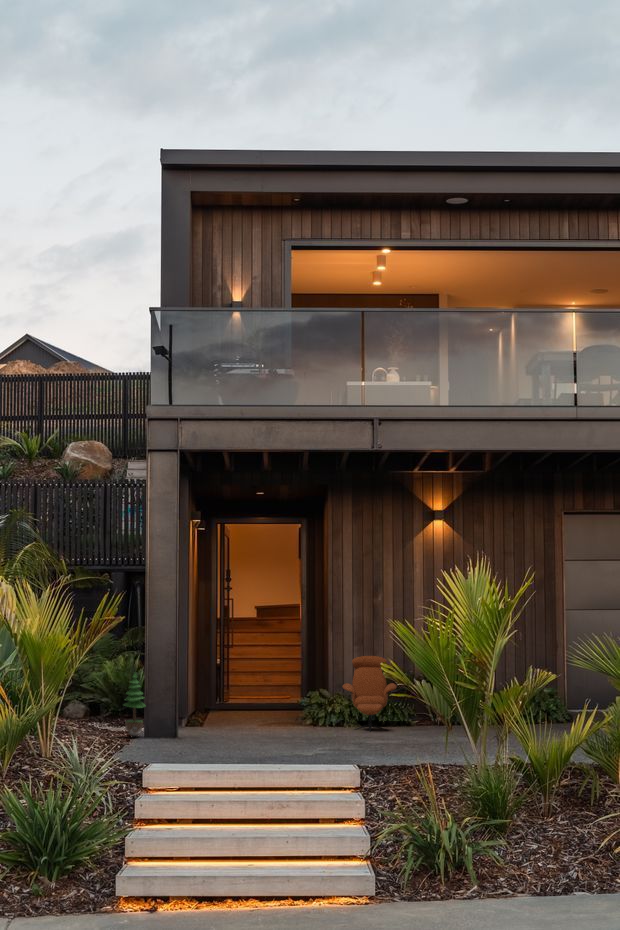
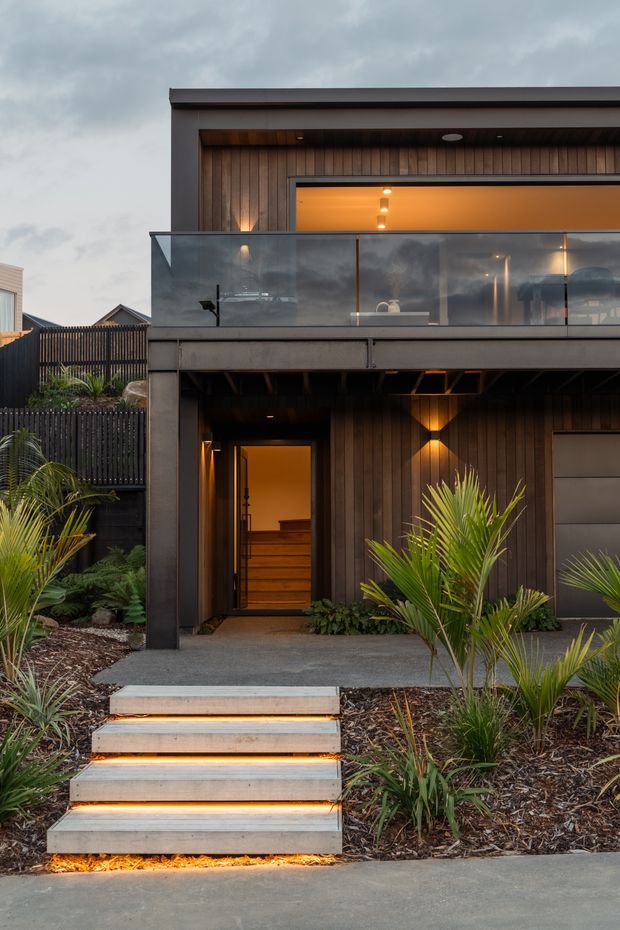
lounge chair: present [343,656,397,732] -> none [343,568,395,644]

